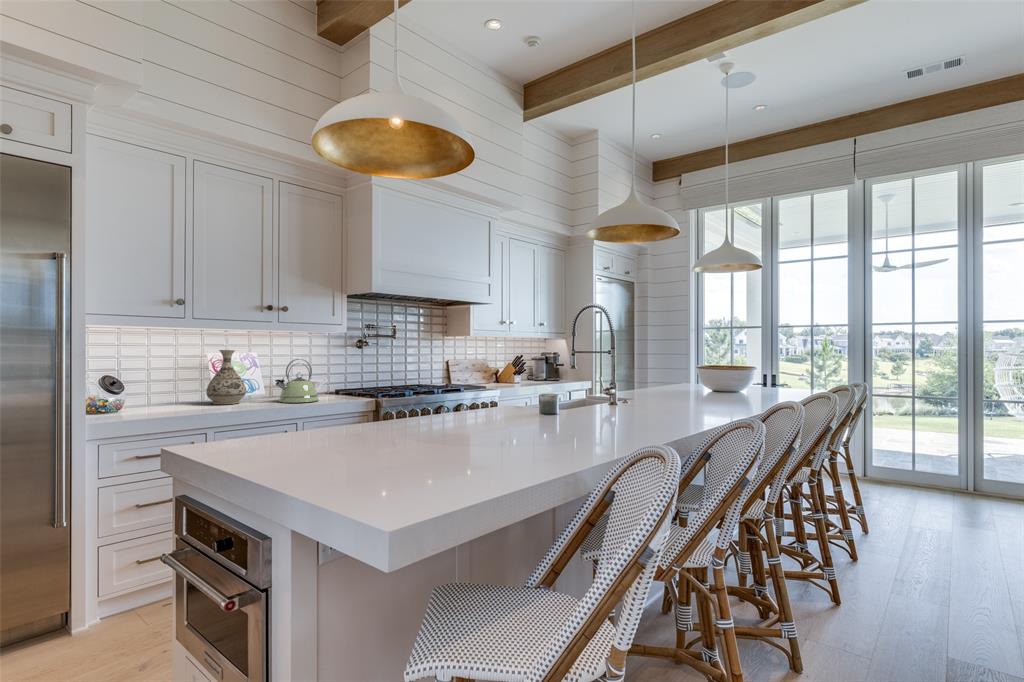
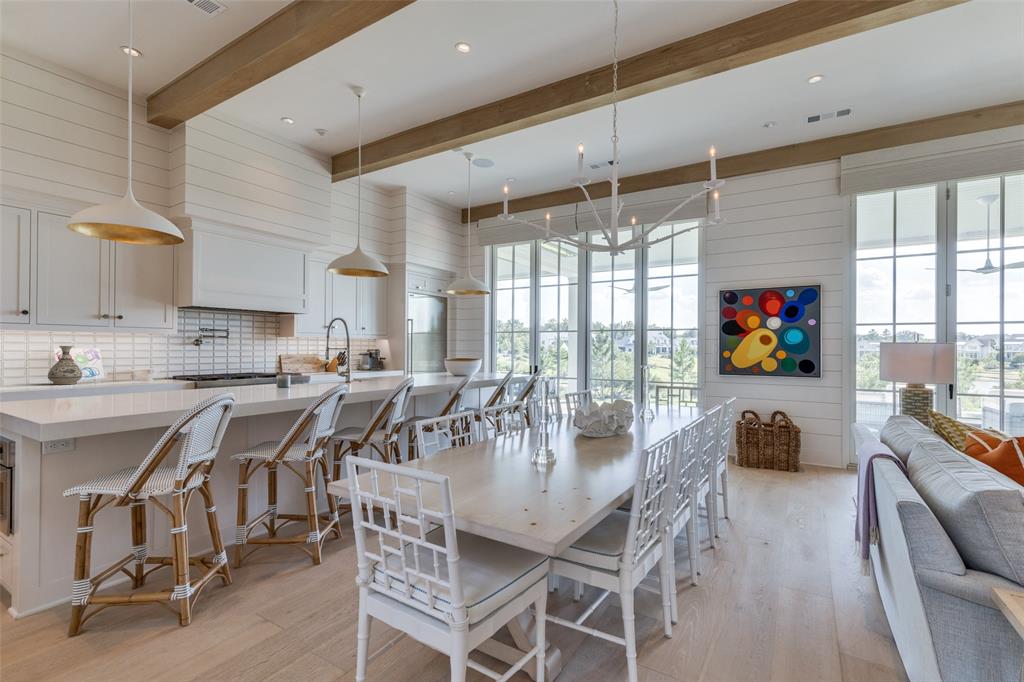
kettle: present [275,359,319,403] -> none [105,352,144,383]

